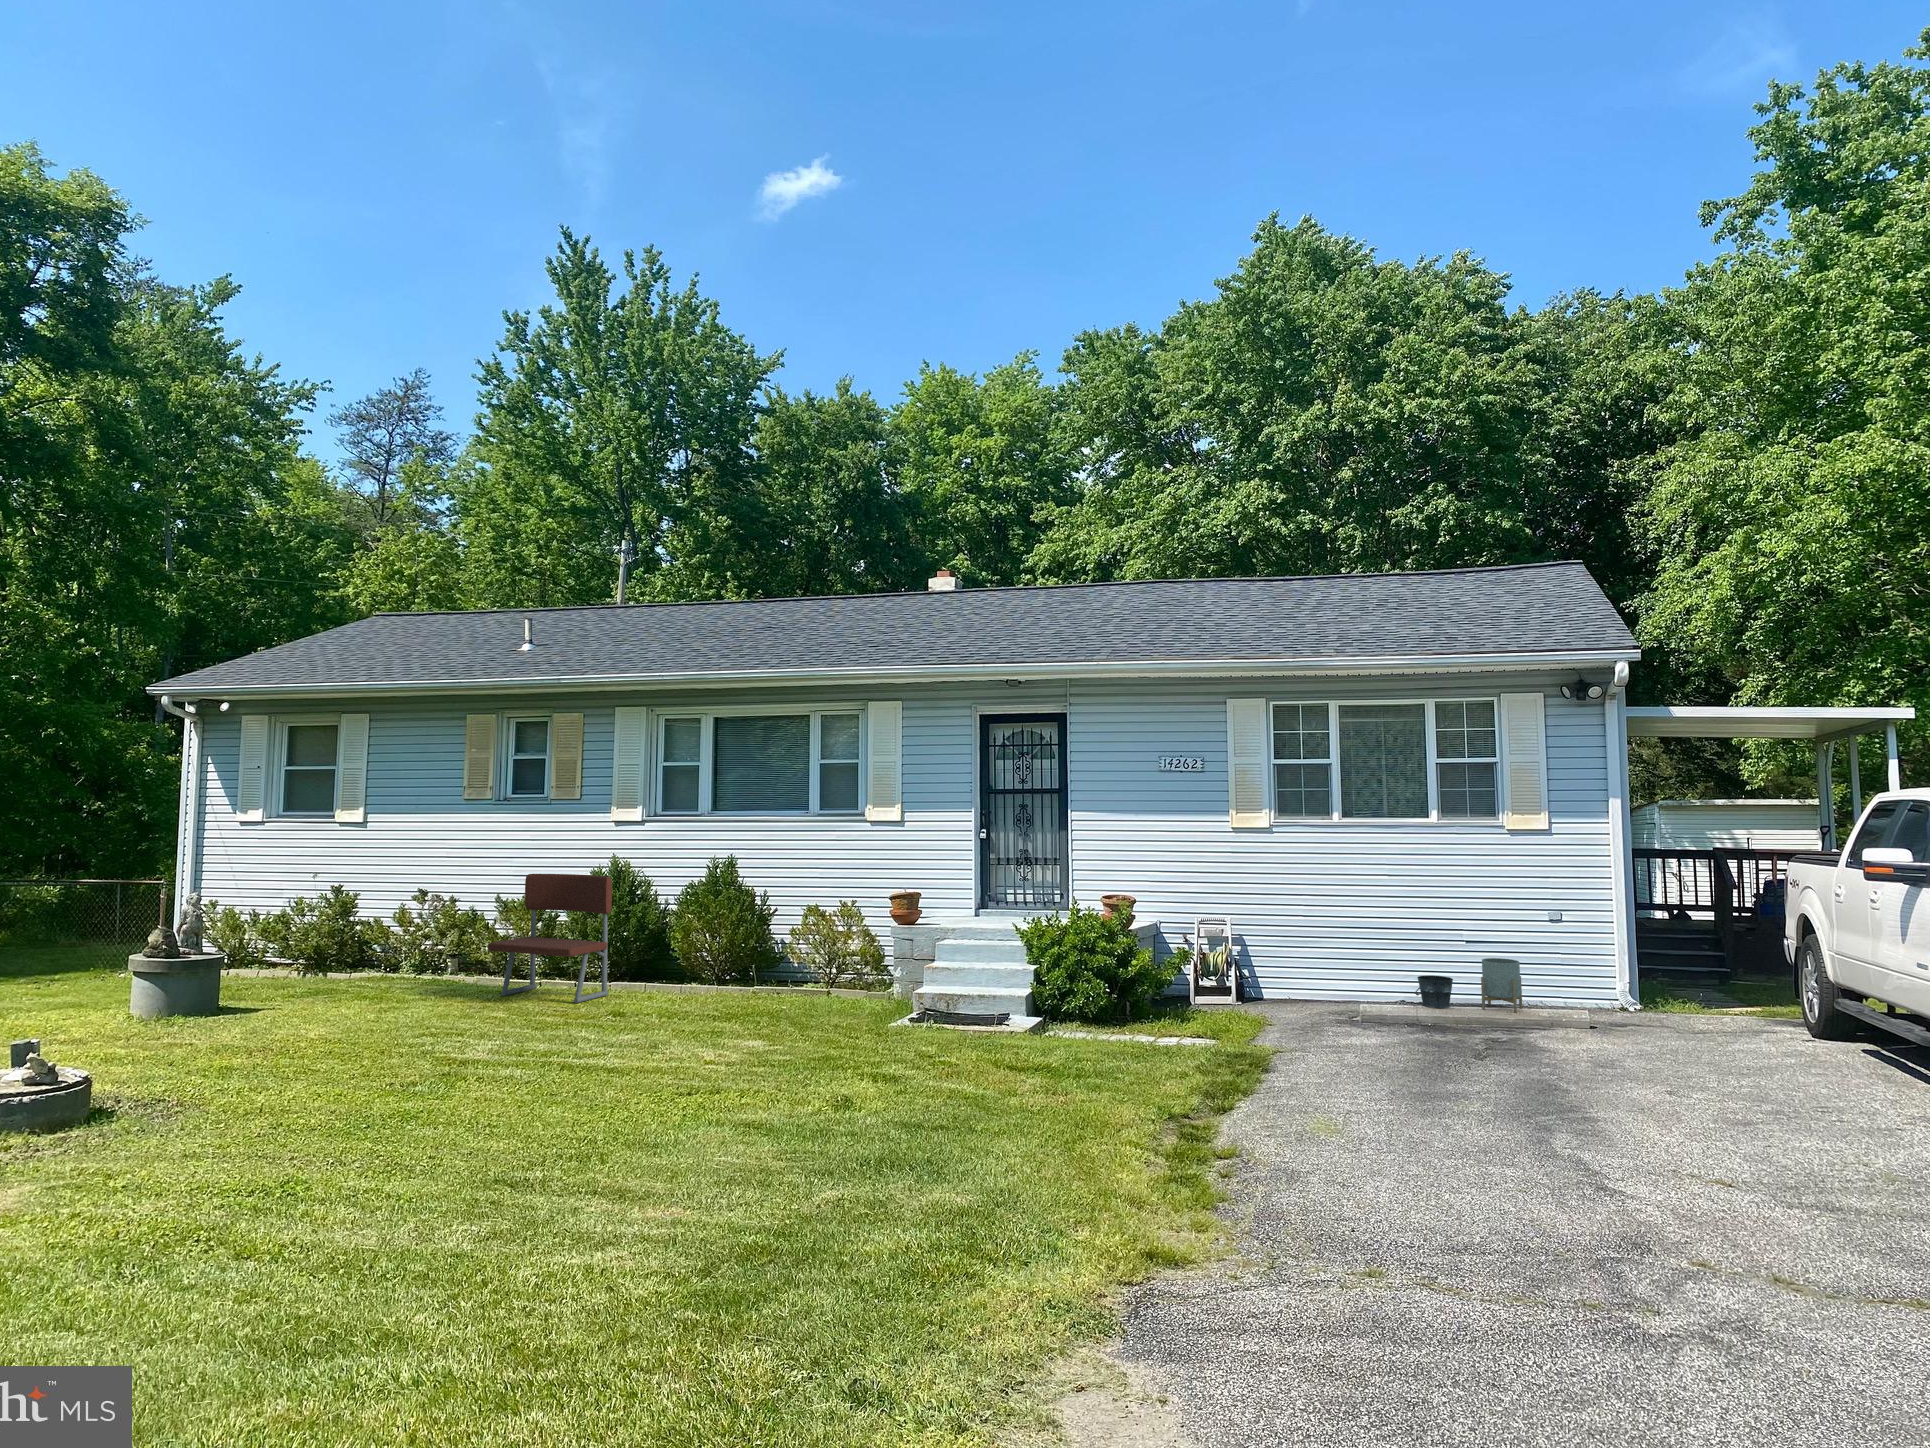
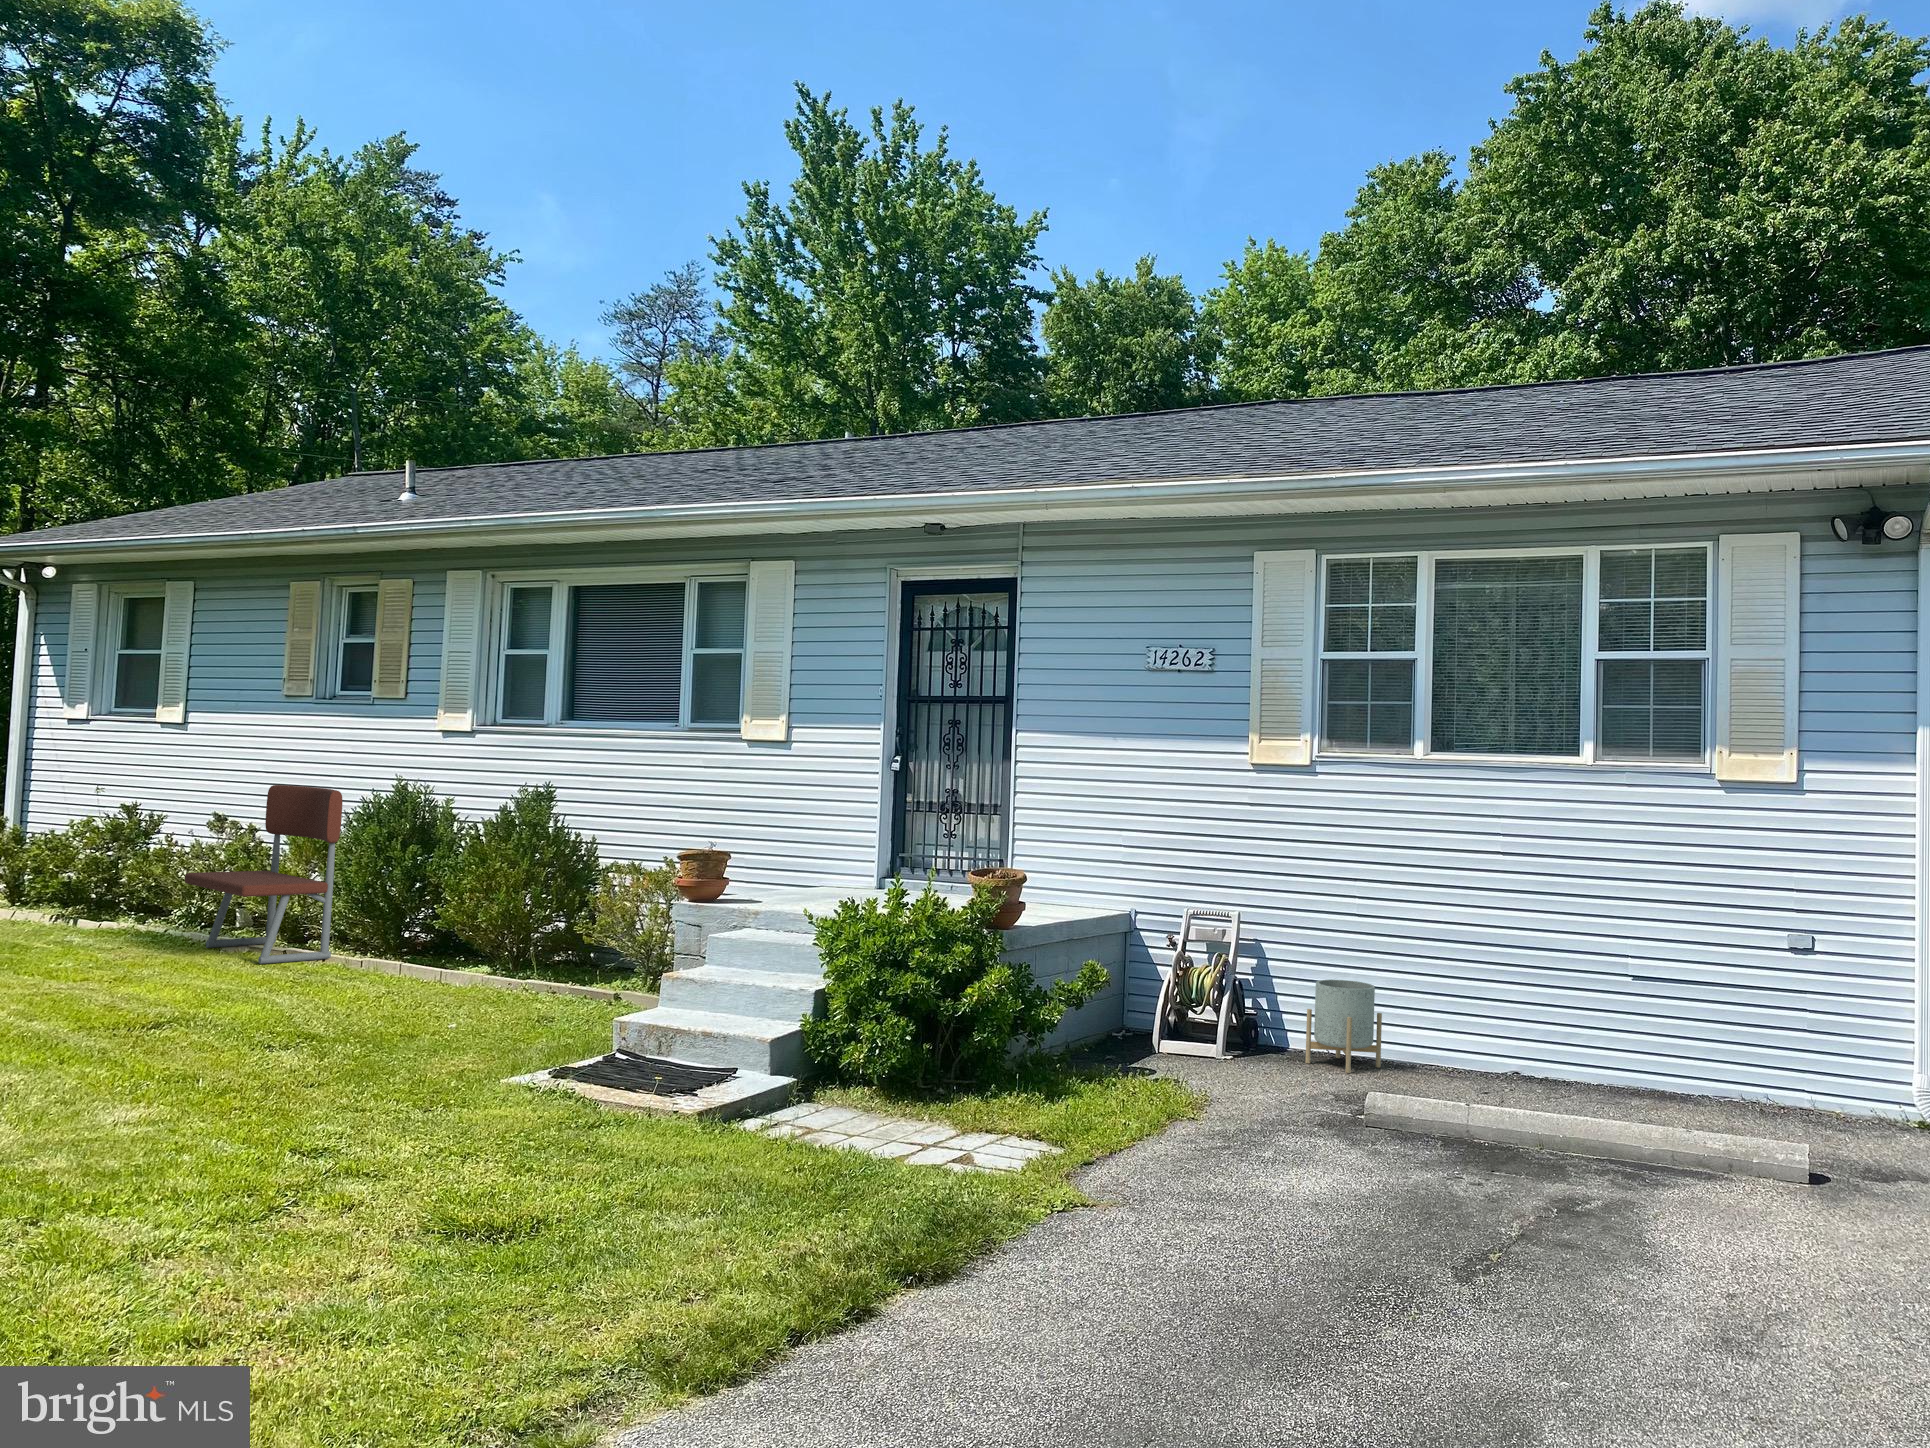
planter: present [1481,958,1522,1013] -> present [1305,980,1382,1073]
bucket: present [1415,975,1453,1008] -> none [1525,1040,1597,1103]

